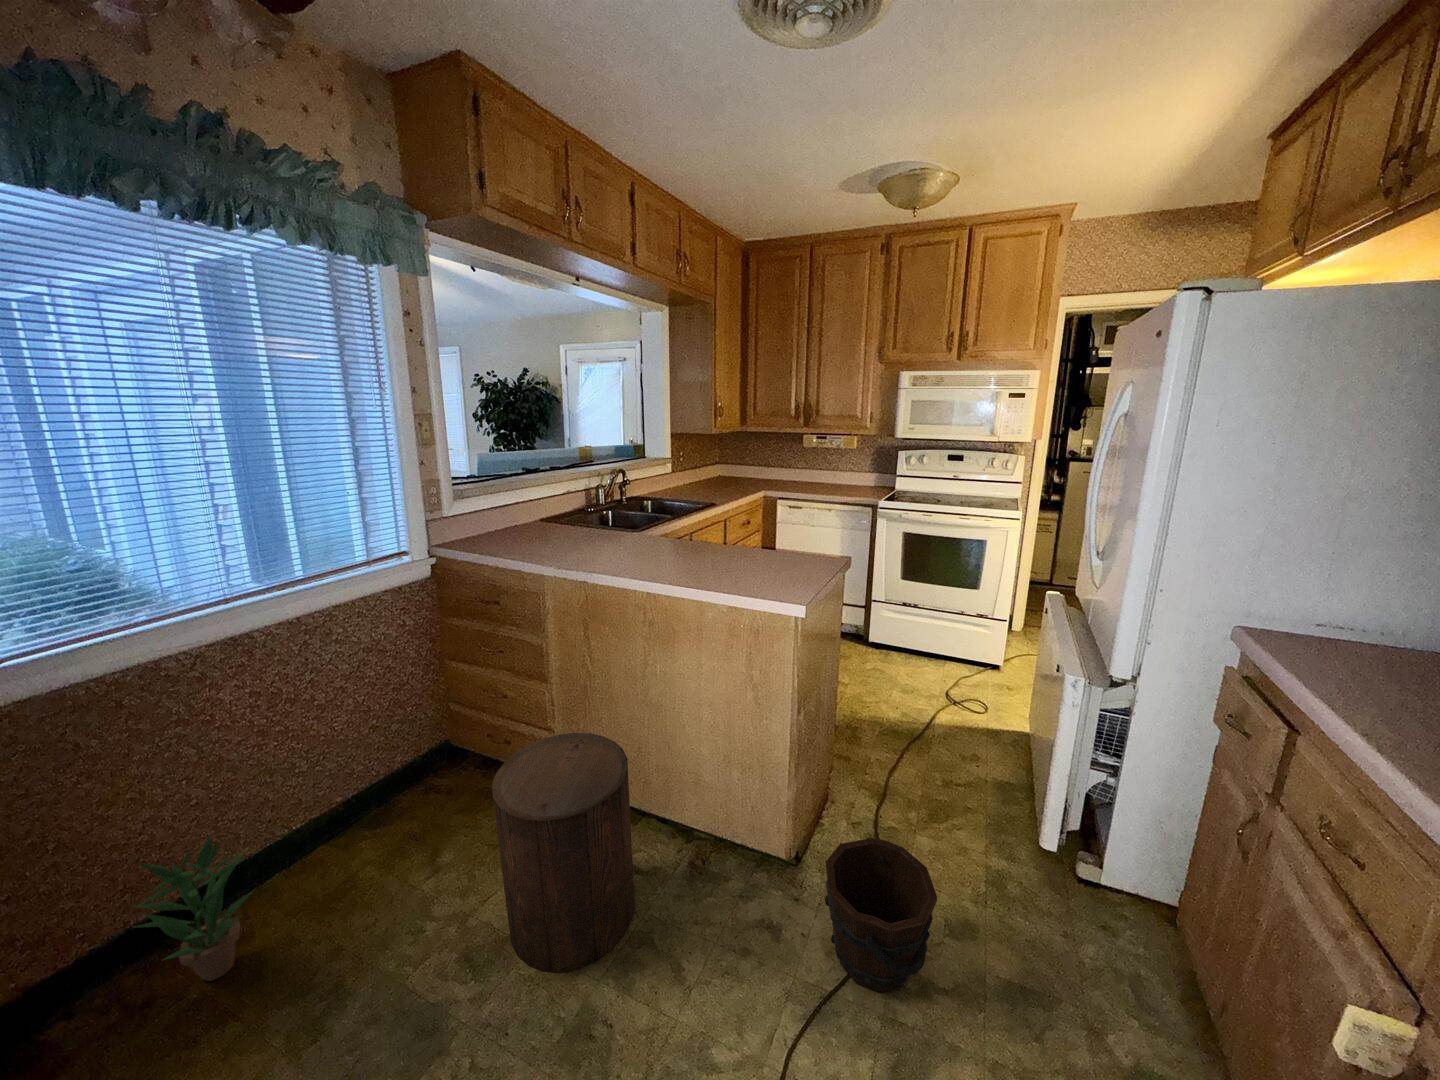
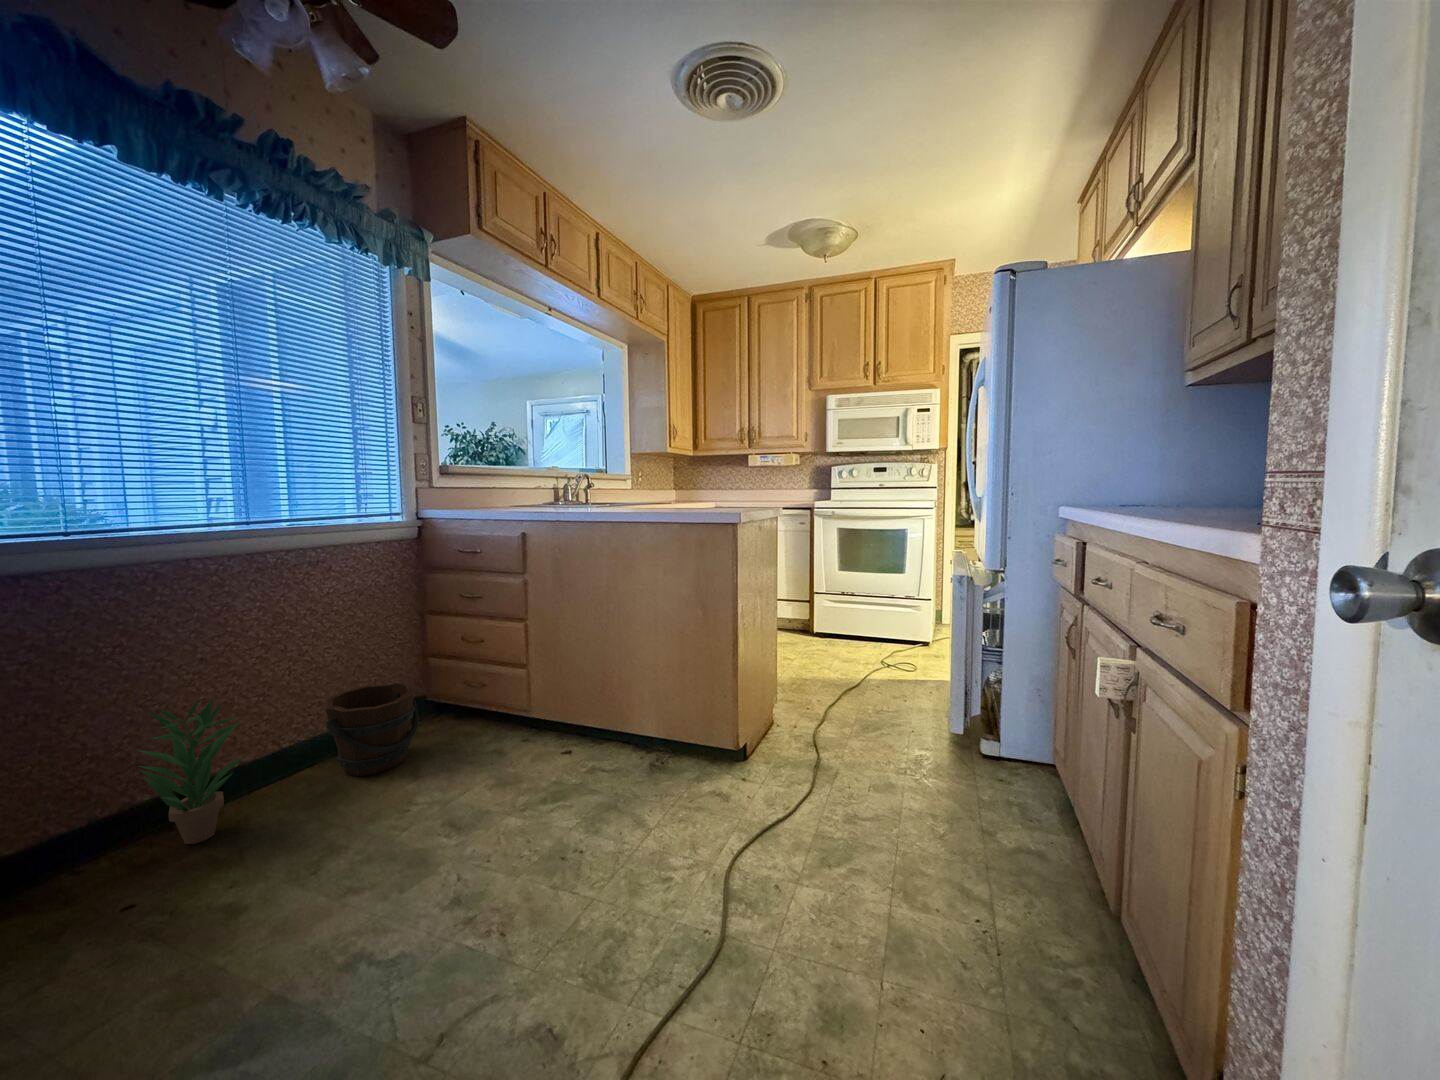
stool: present [492,733,635,973] -> none [468,635,590,825]
bucket: present [825,838,937,993] -> present [325,682,419,776]

